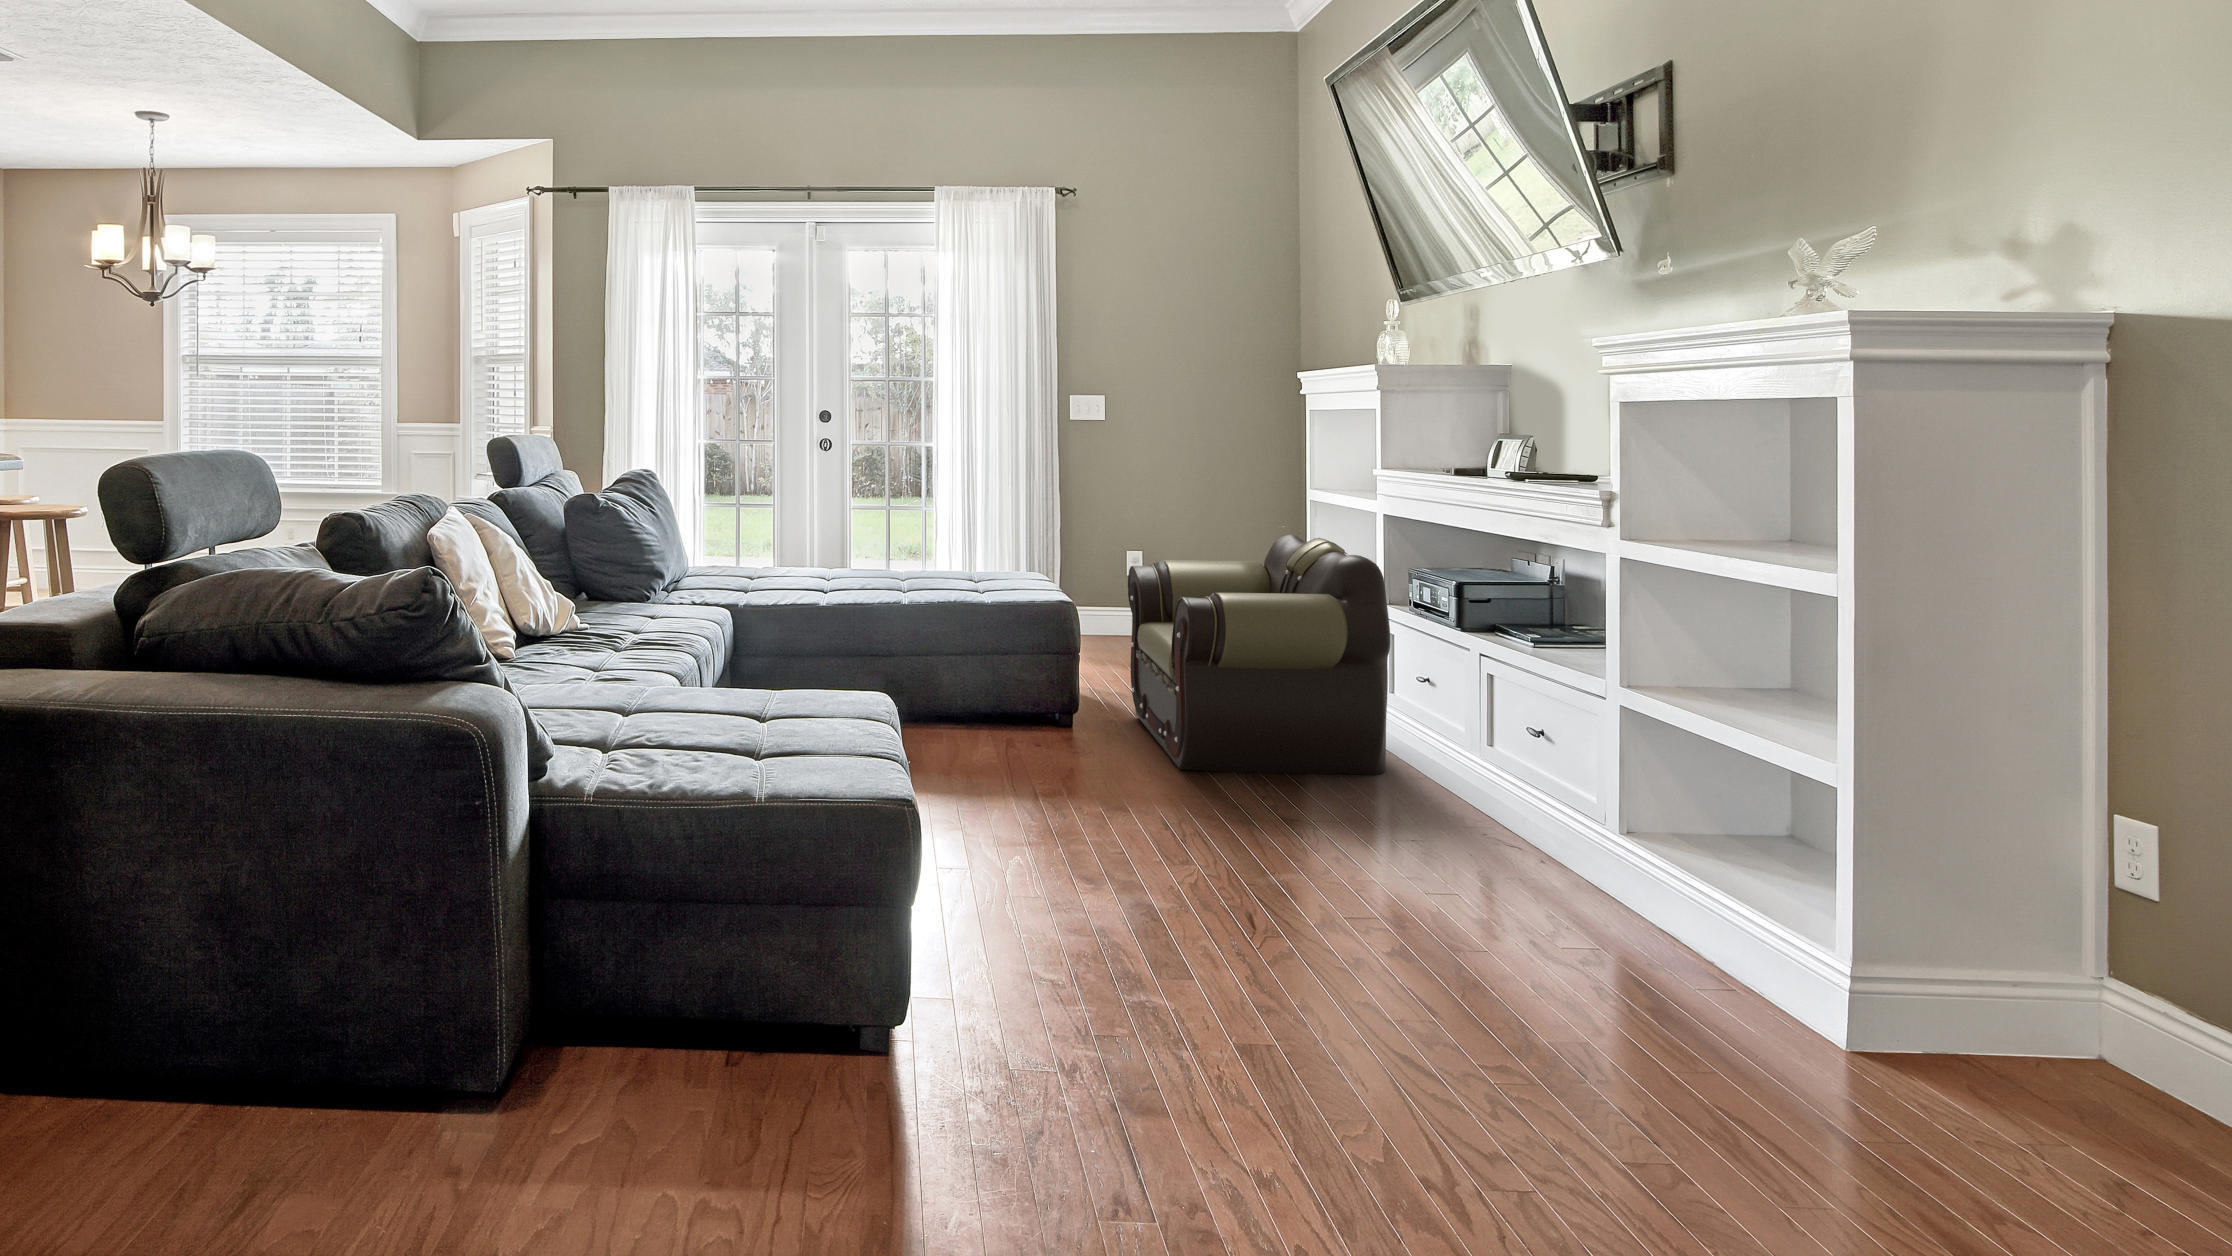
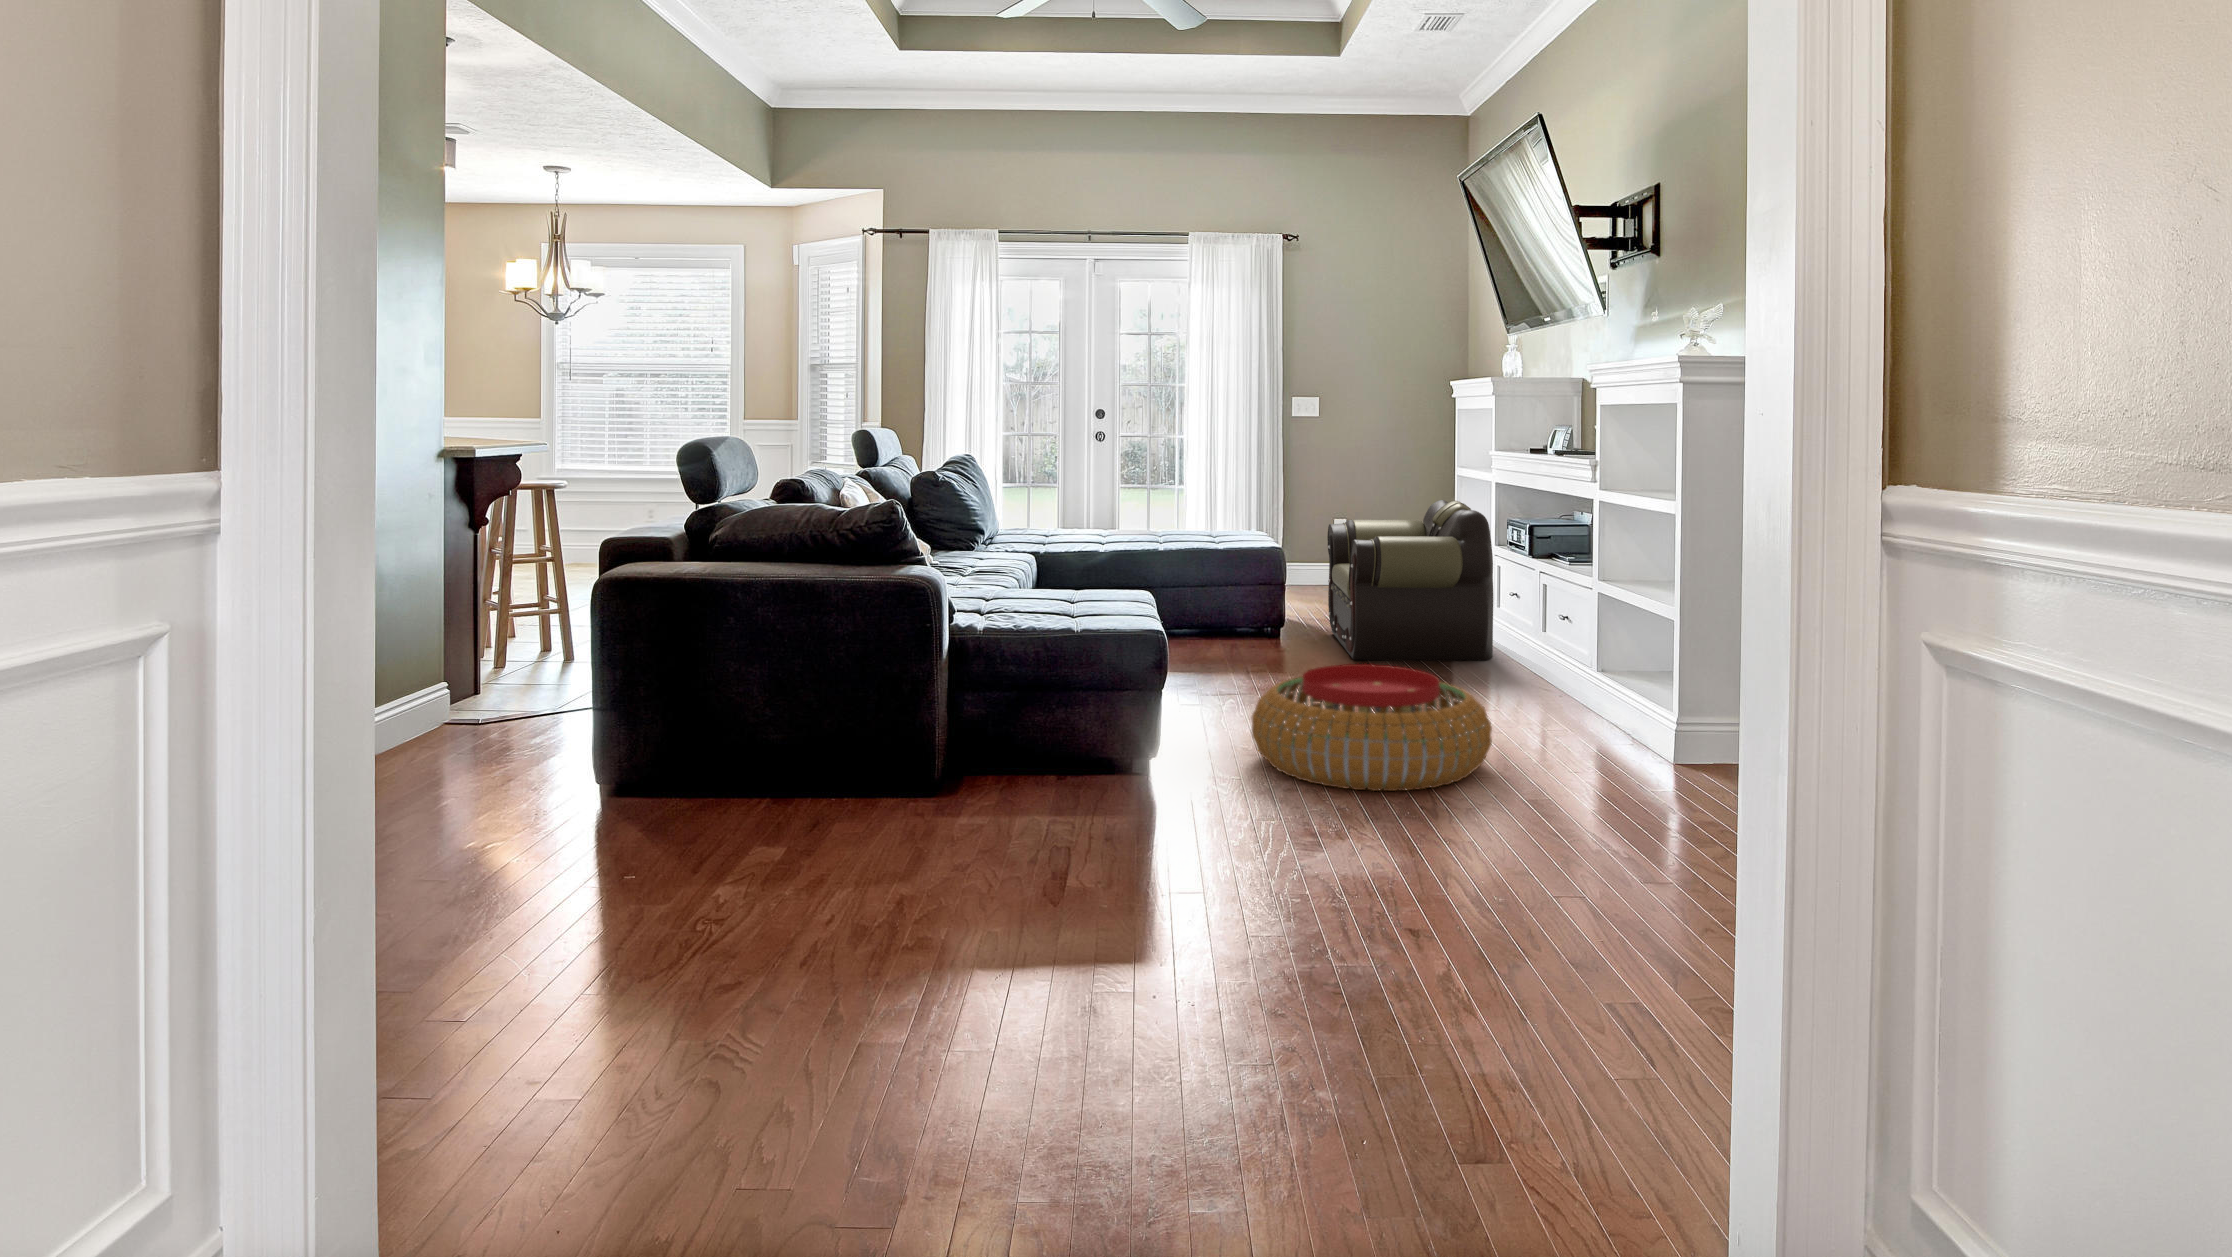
pouf: none [1066,845,1525,1135] -> present [1252,664,1492,791]

